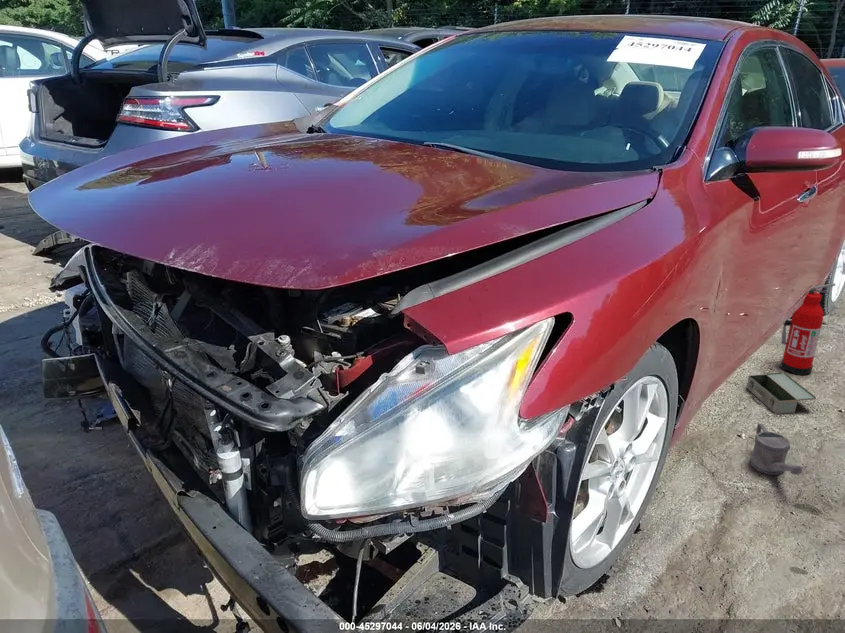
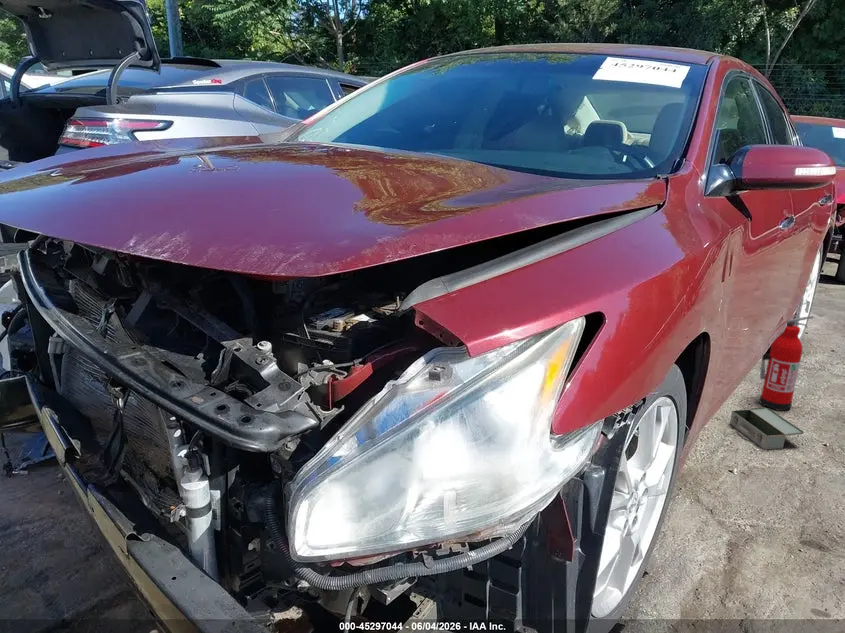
watering can: present [750,424,803,475] -> none [748,458,809,512]

